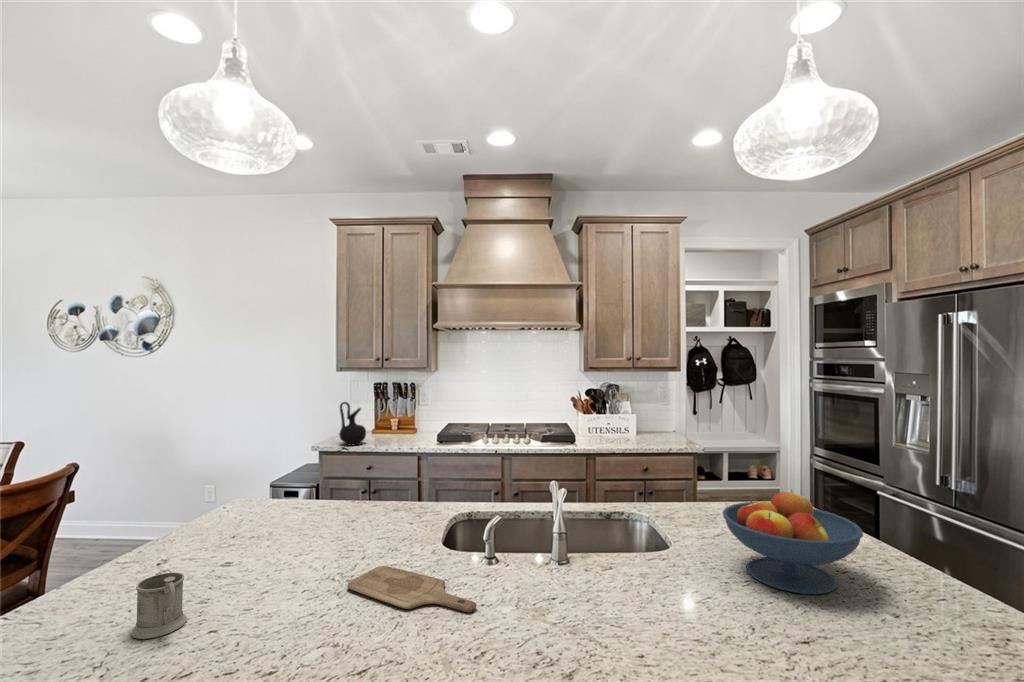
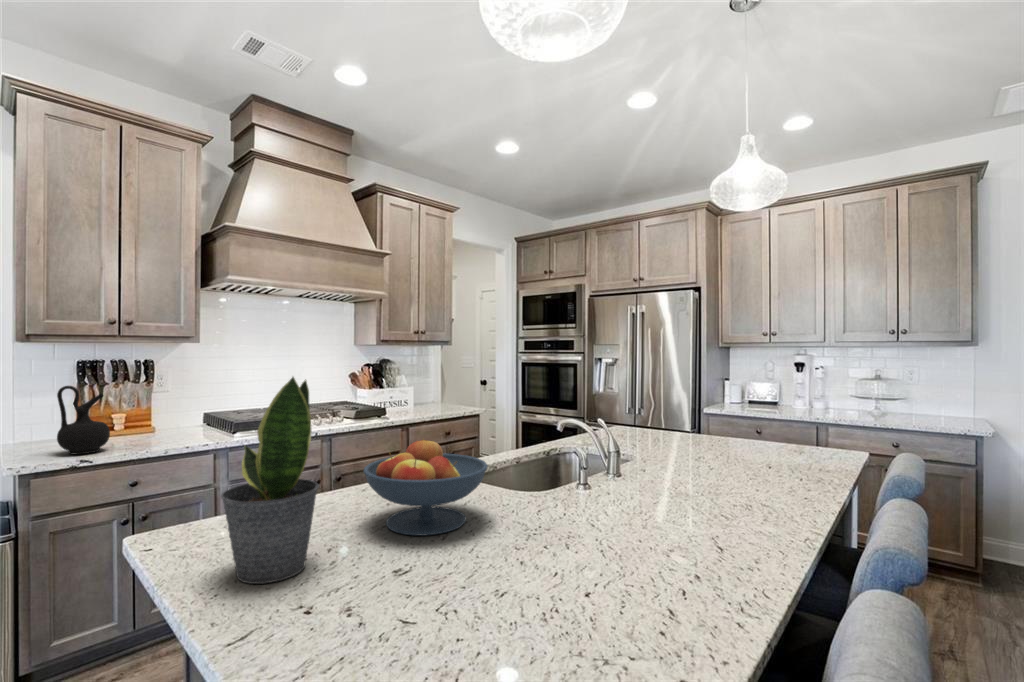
potted plant: none [160,420,228,554] -> present [221,377,319,584]
fruit bowl: present [723,490,863,594] -> present [364,439,488,536]
cutting board: present [347,566,477,612] -> none [536,501,657,526]
mug: present [131,572,187,639] -> none [483,531,563,617]

